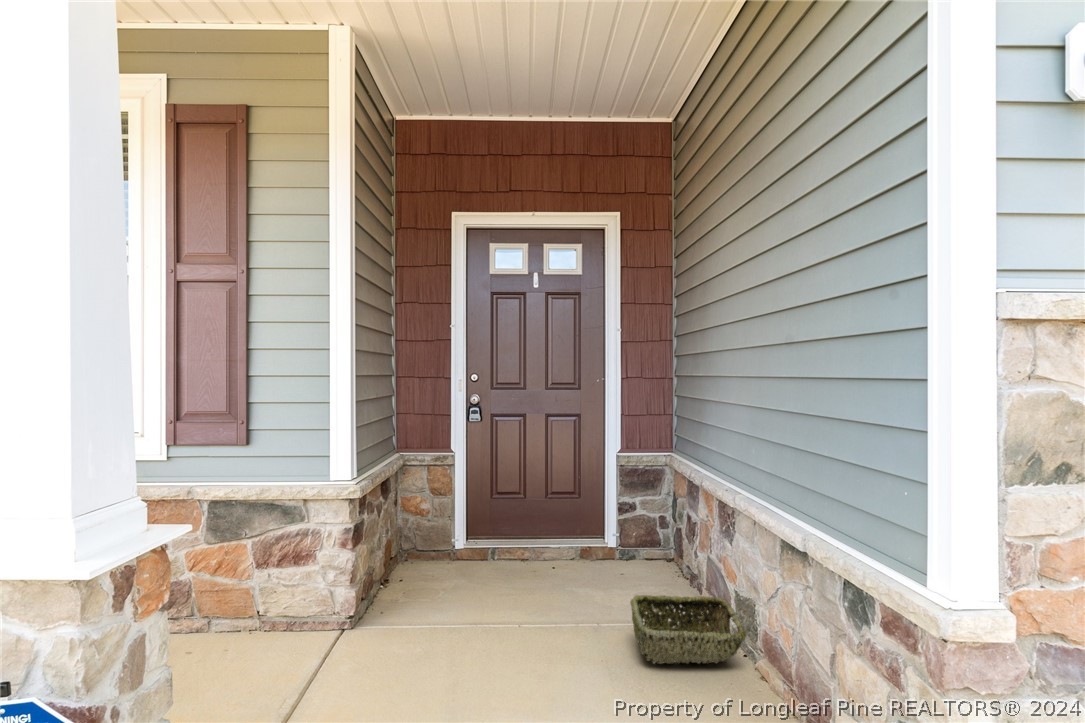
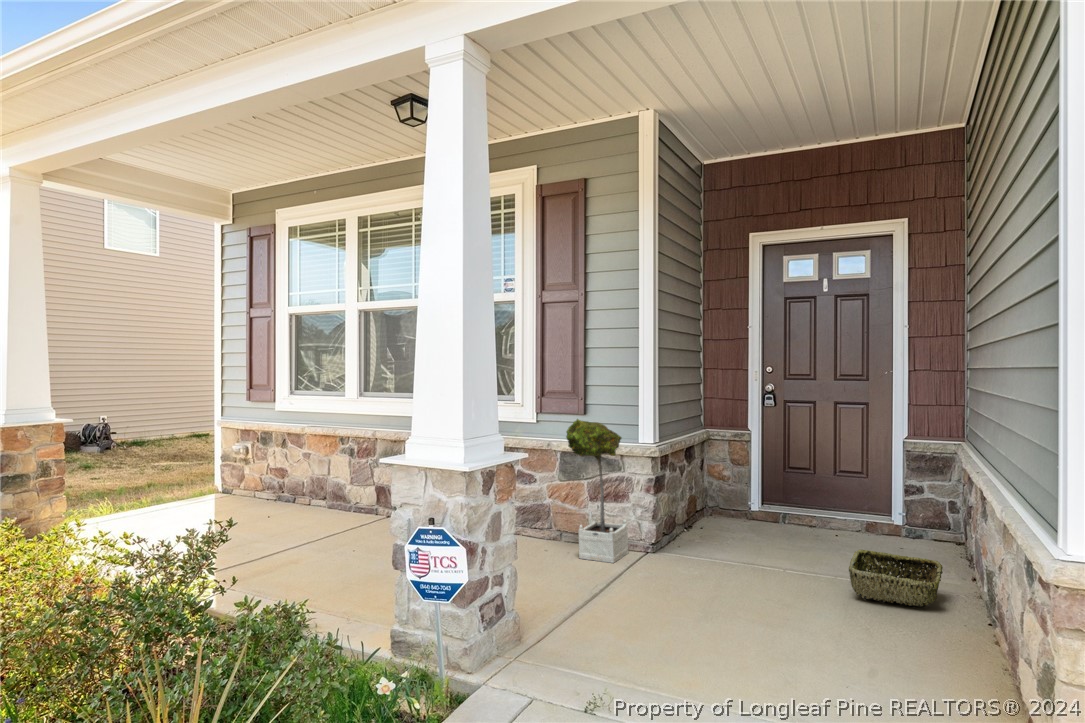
potted tree: none [218,451,316,668] -> present [566,419,628,563]

